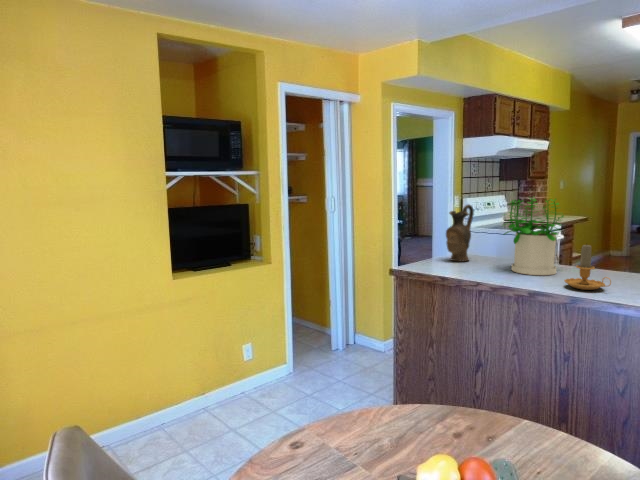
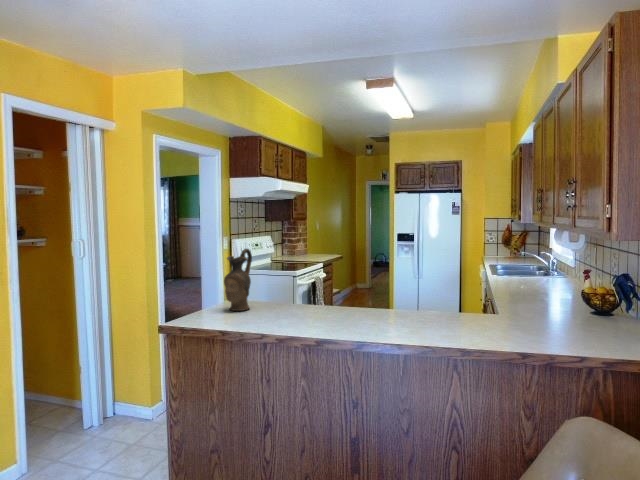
potted plant: present [504,198,564,275] -> none [282,241,338,320]
candle: present [564,245,611,290] -> none [346,286,386,332]

